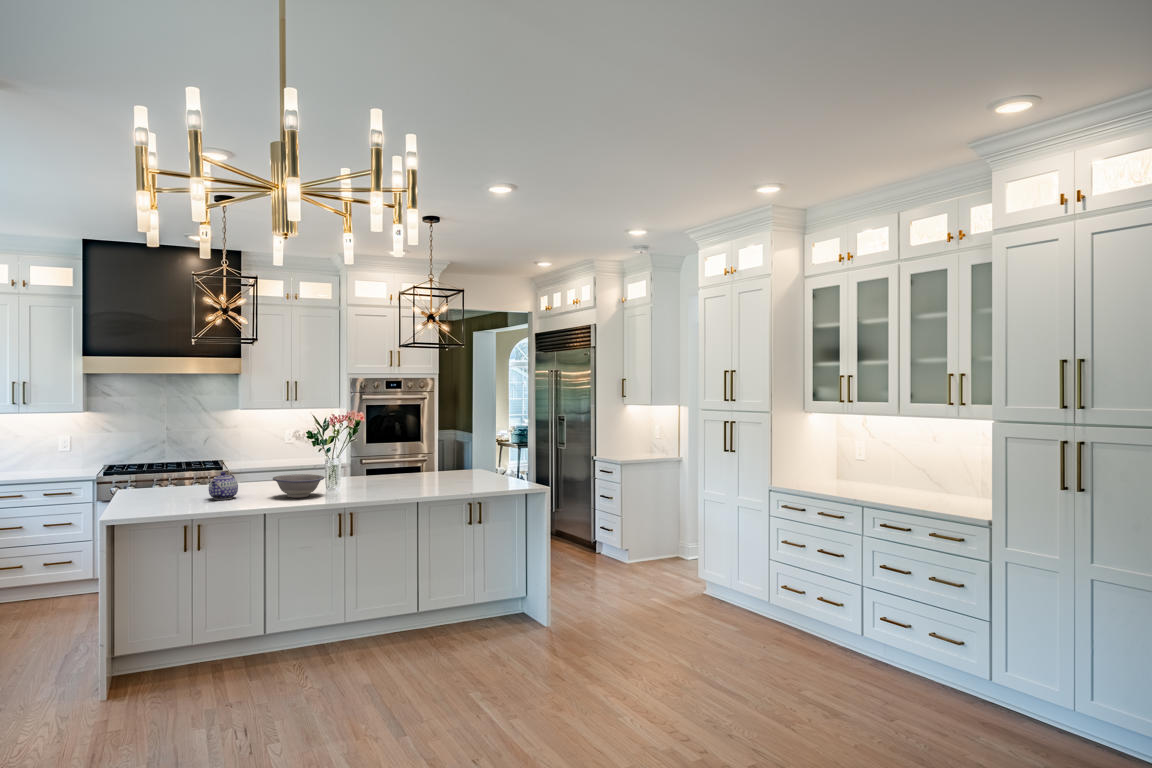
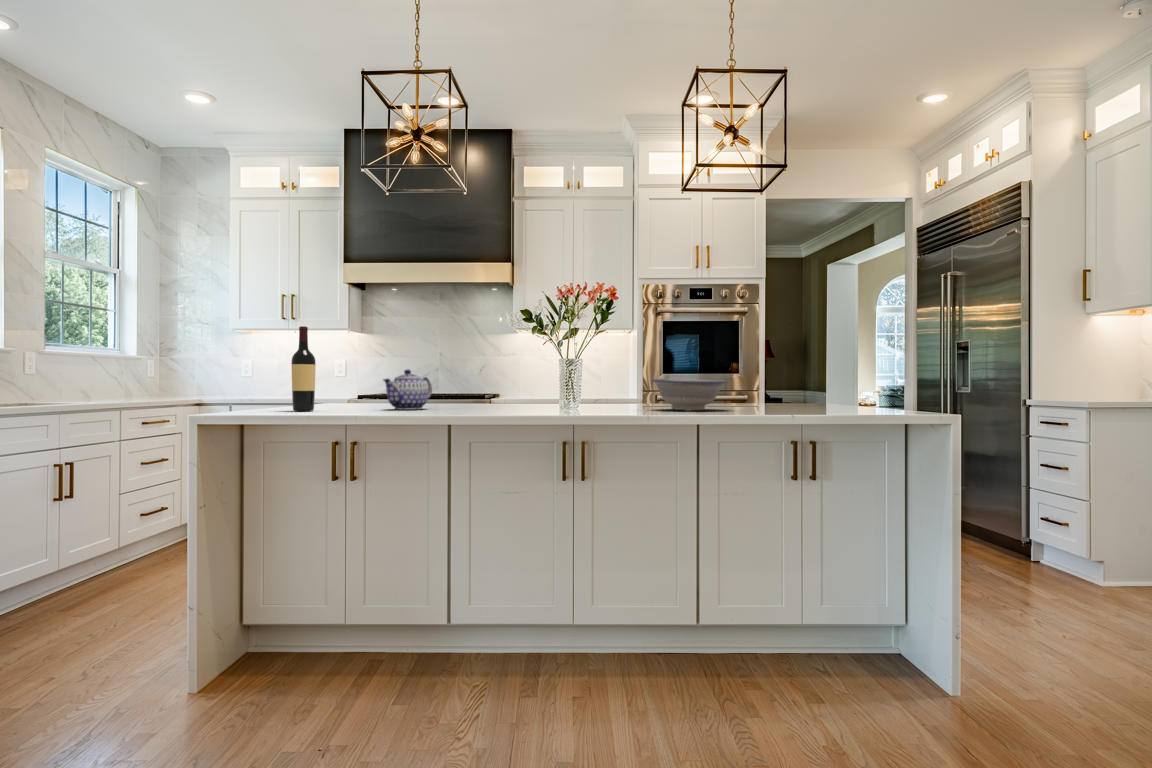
wine bottle: none [146,450,164,508] -> present [291,326,316,411]
bowl: present [273,474,324,498] -> present [651,379,728,410]

